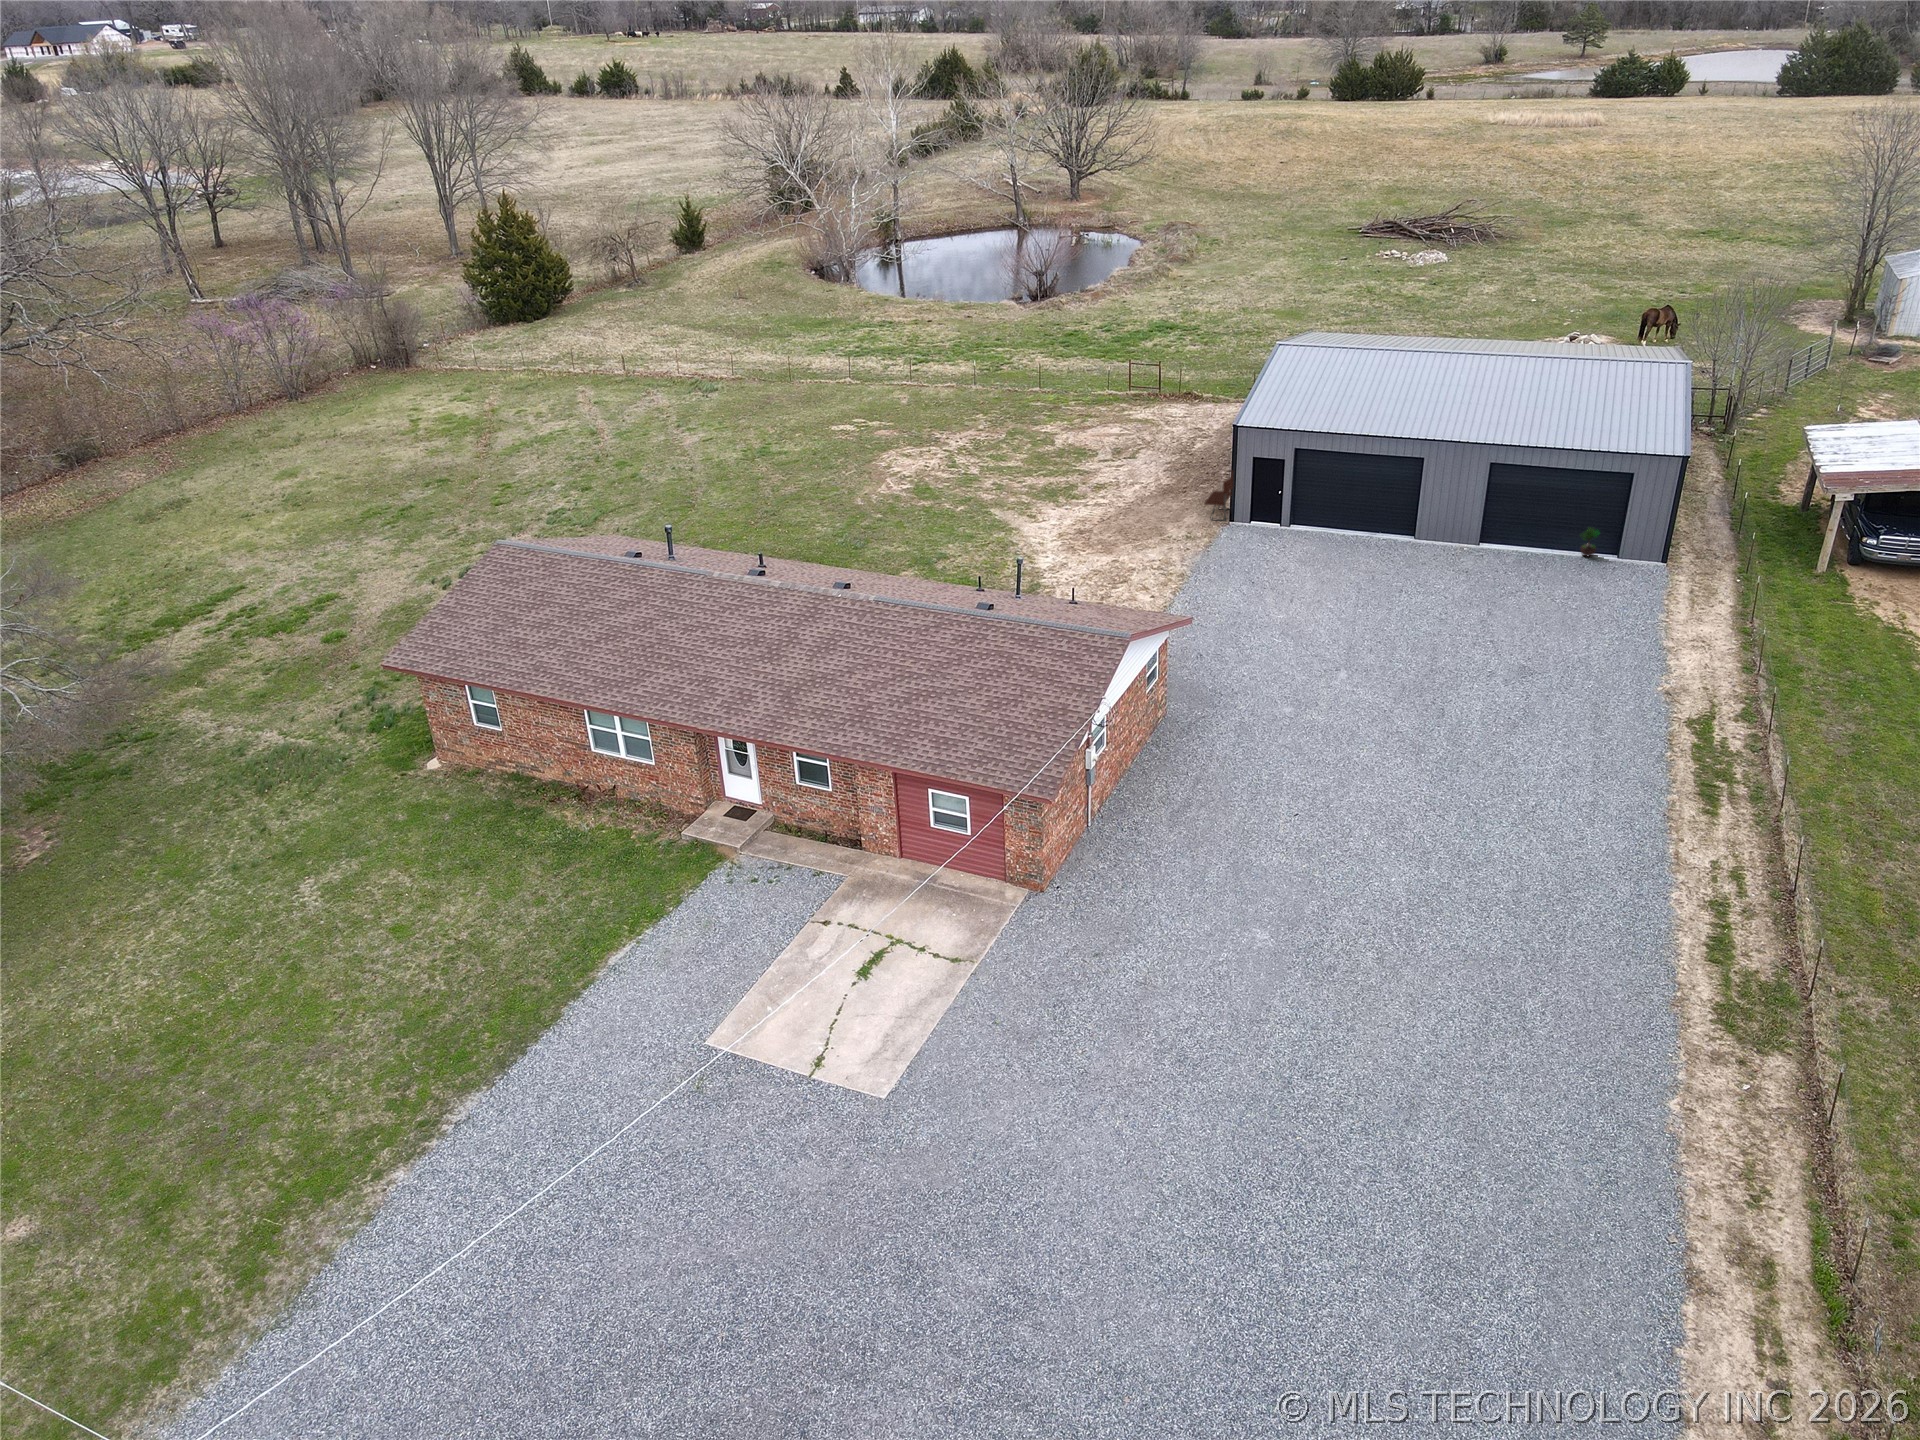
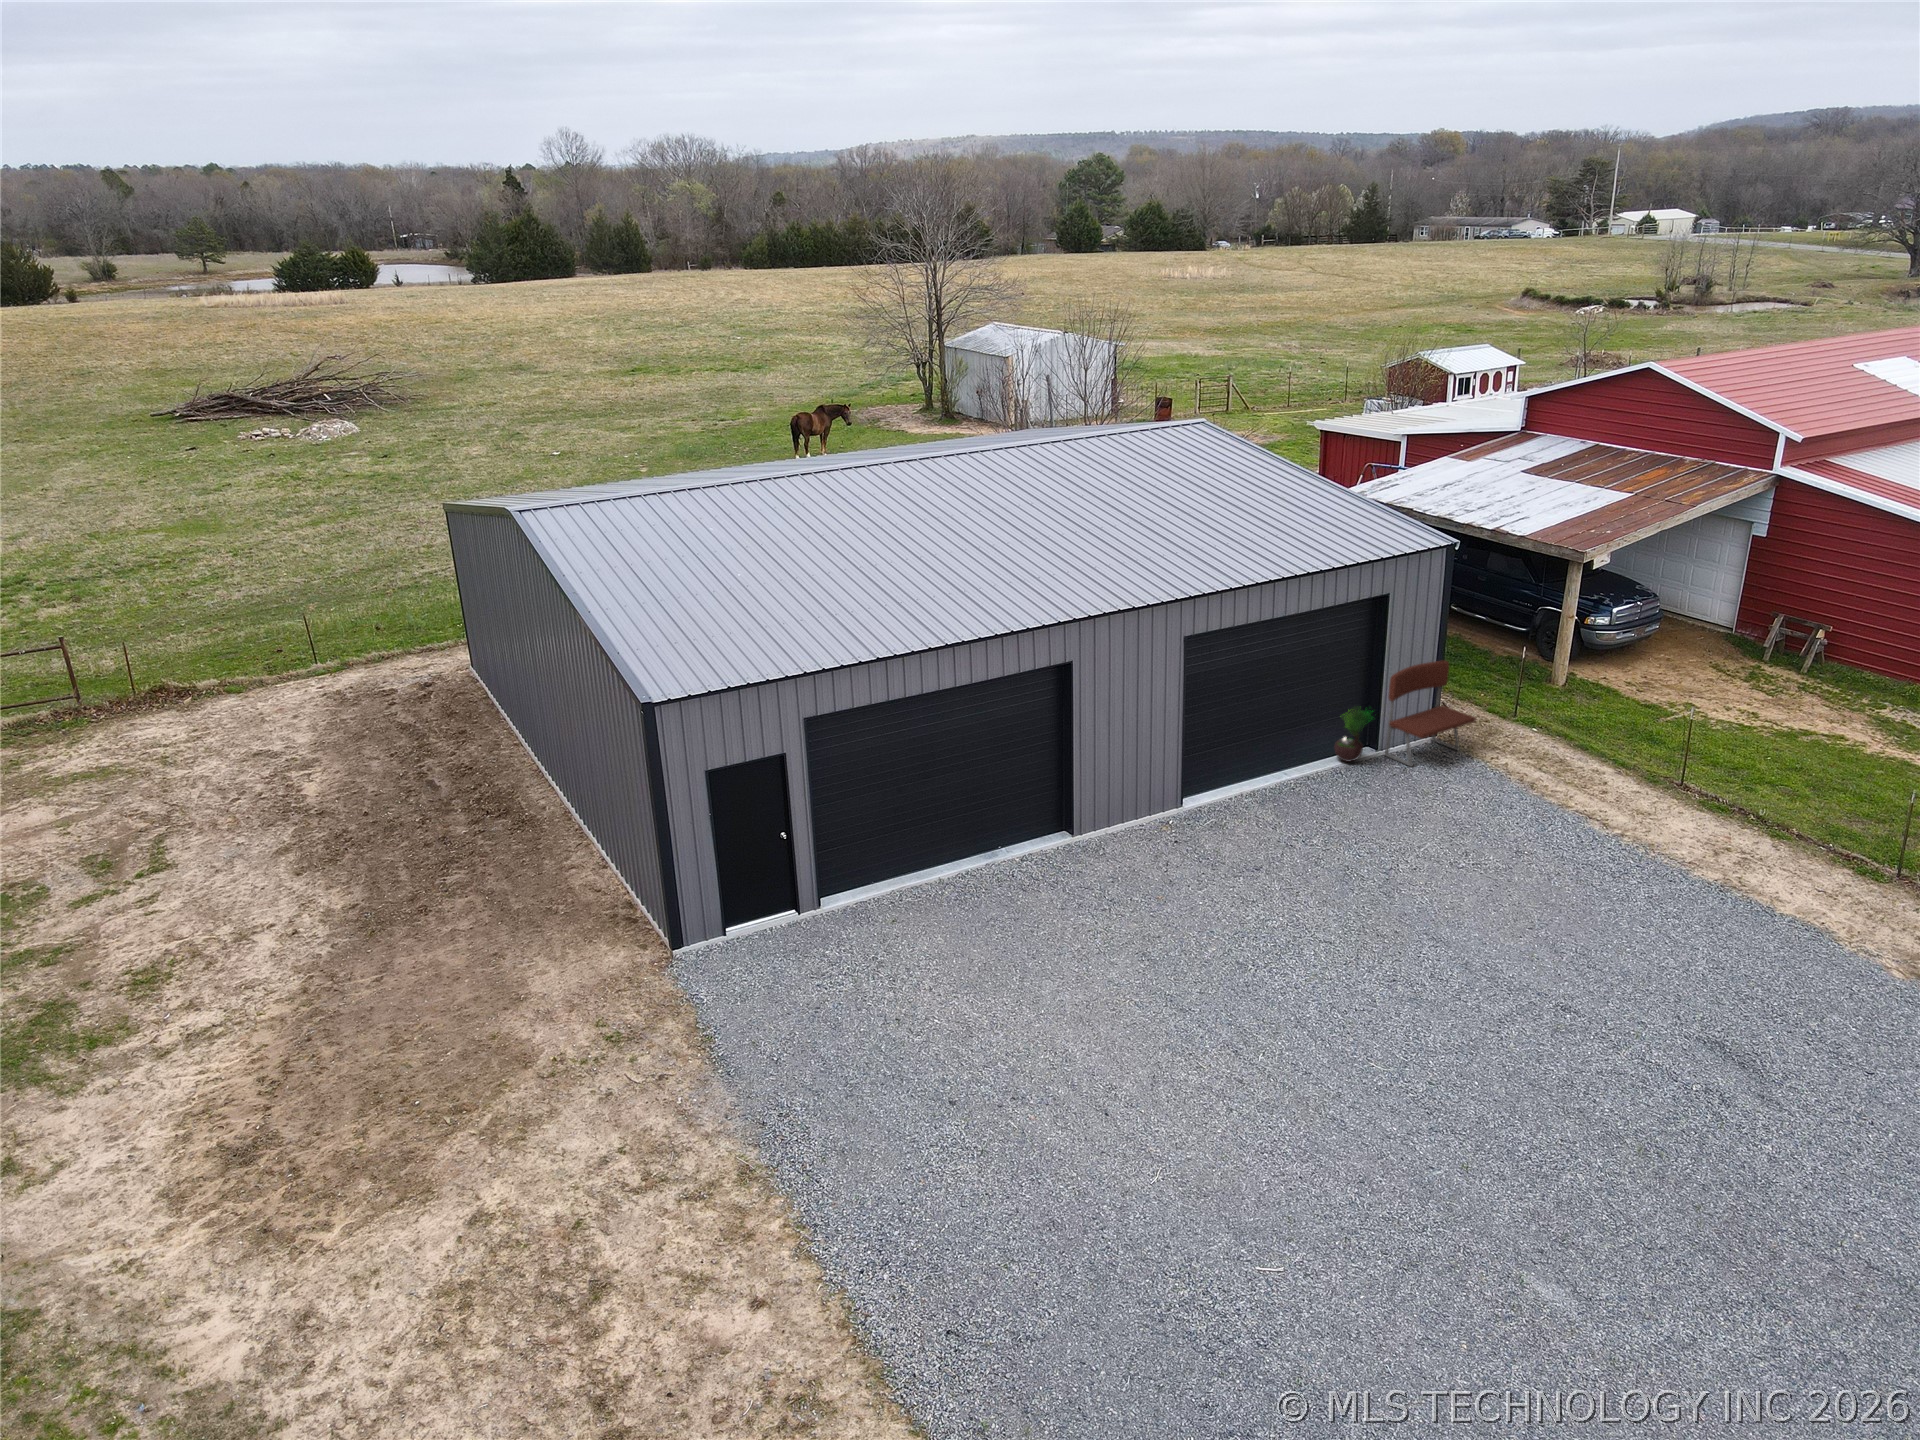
bench: present [1205,471,1233,521] -> present [1383,661,1475,766]

